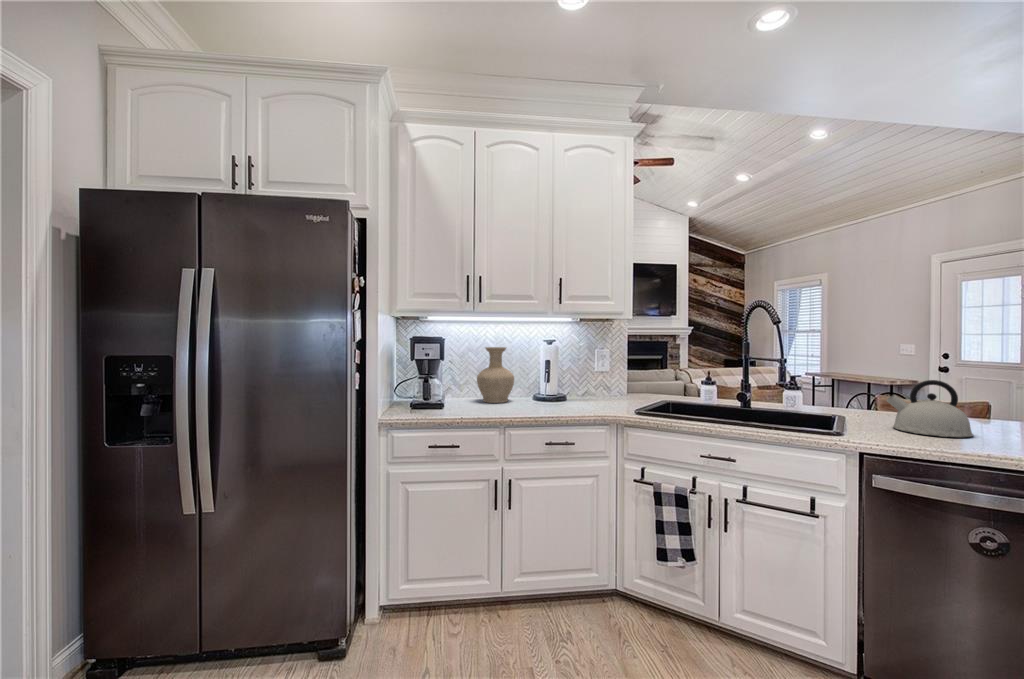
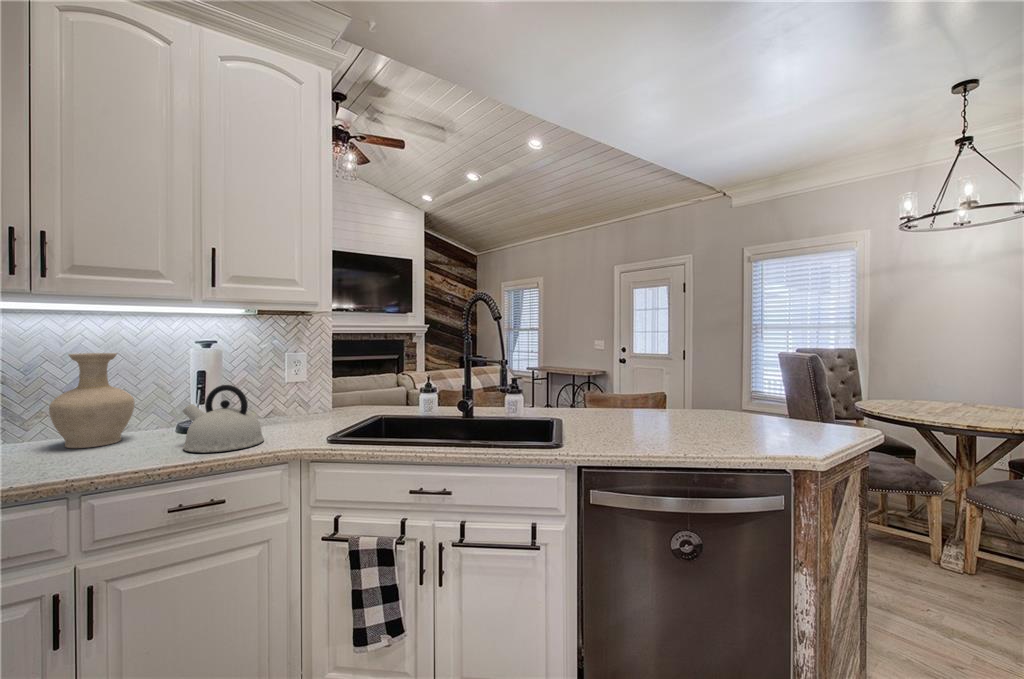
kettle: present [887,380,973,437] -> present [183,385,264,452]

